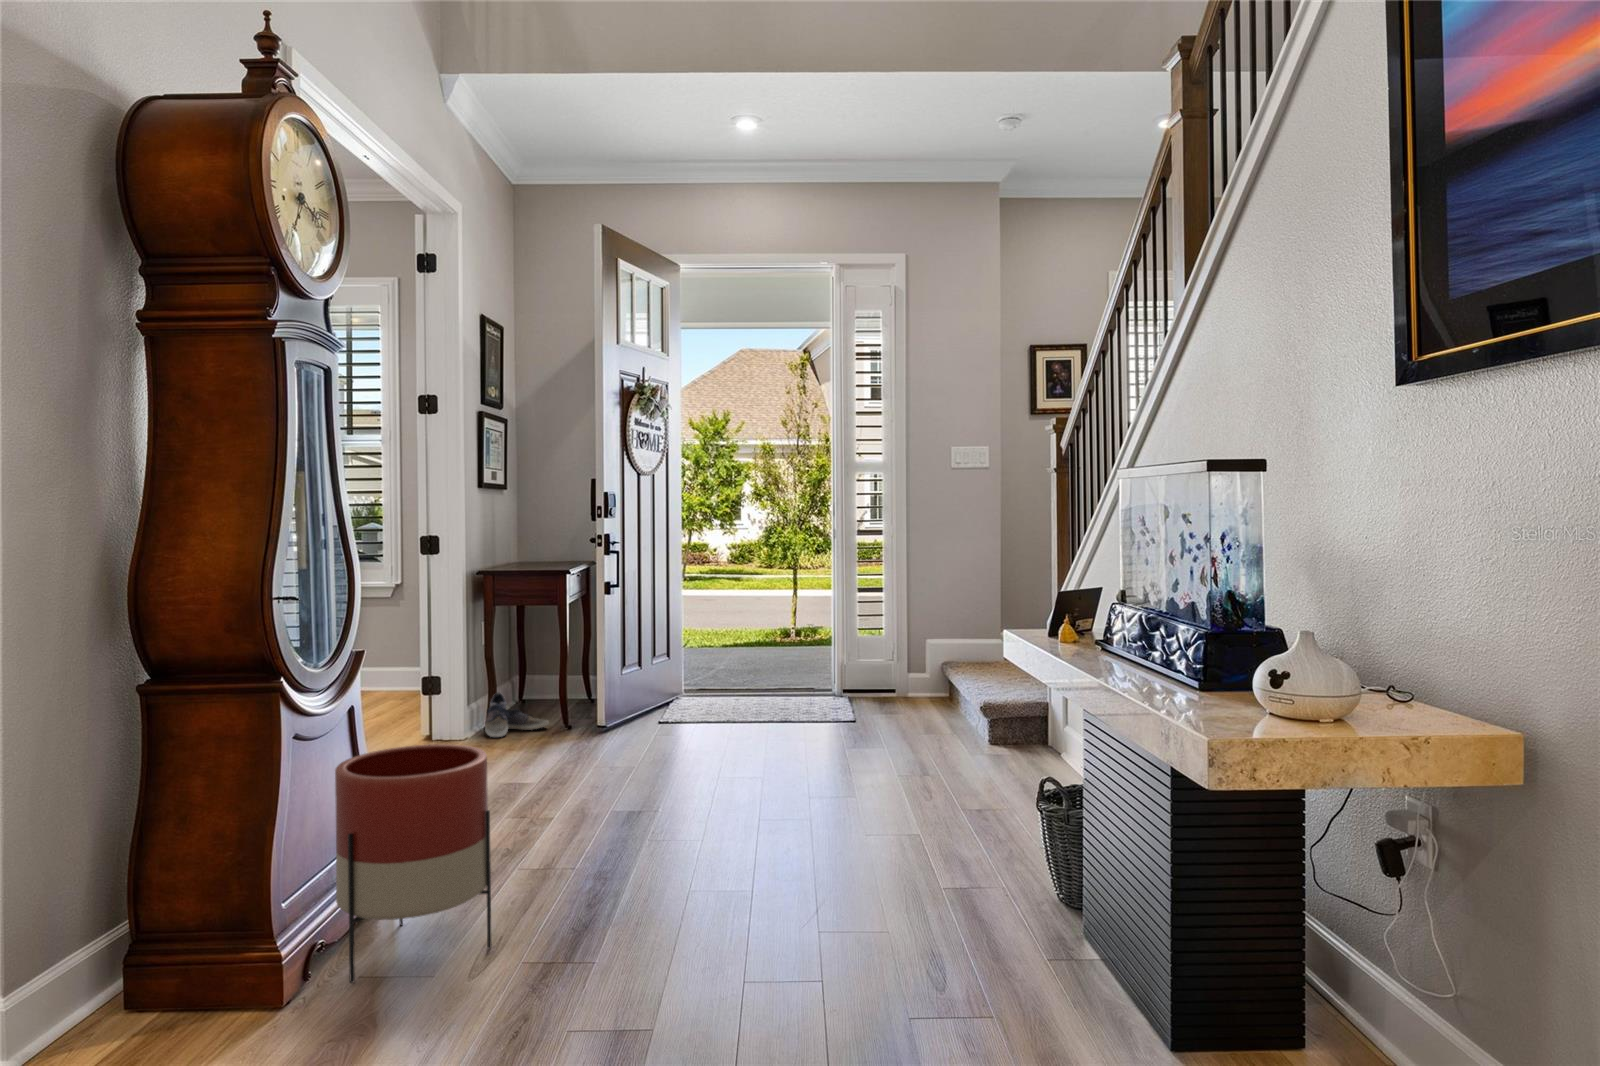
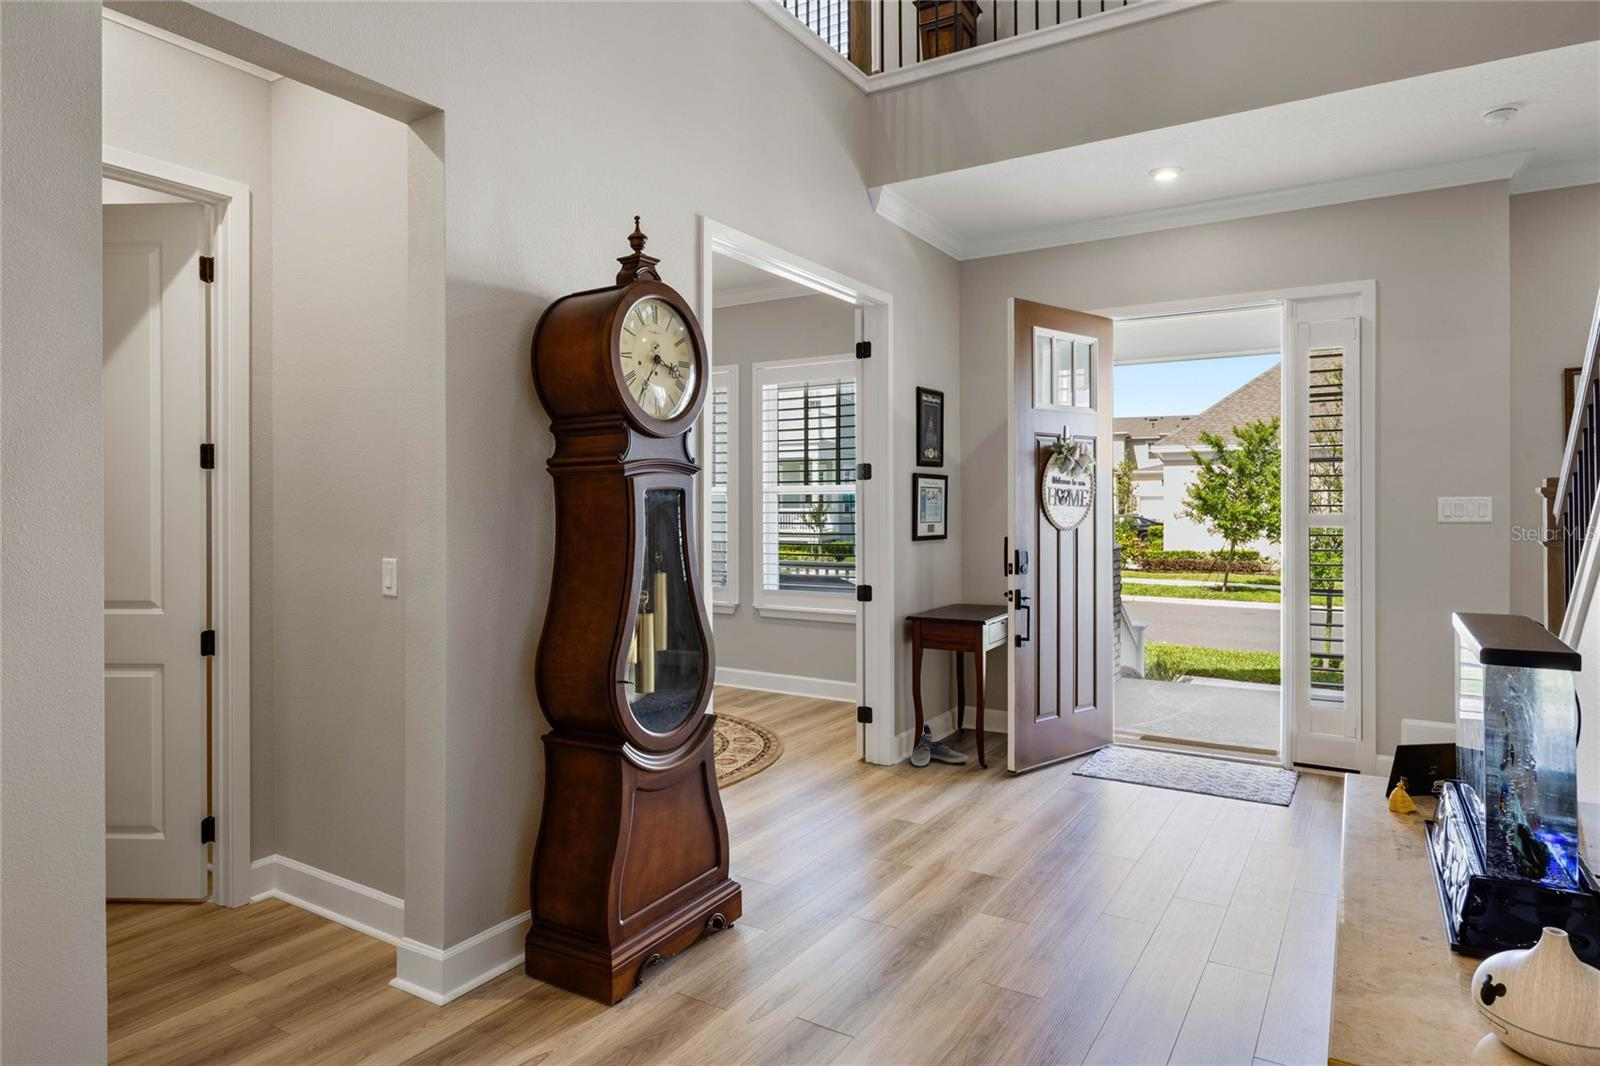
planter: present [335,744,491,983] -> none [662,803,782,1002]

